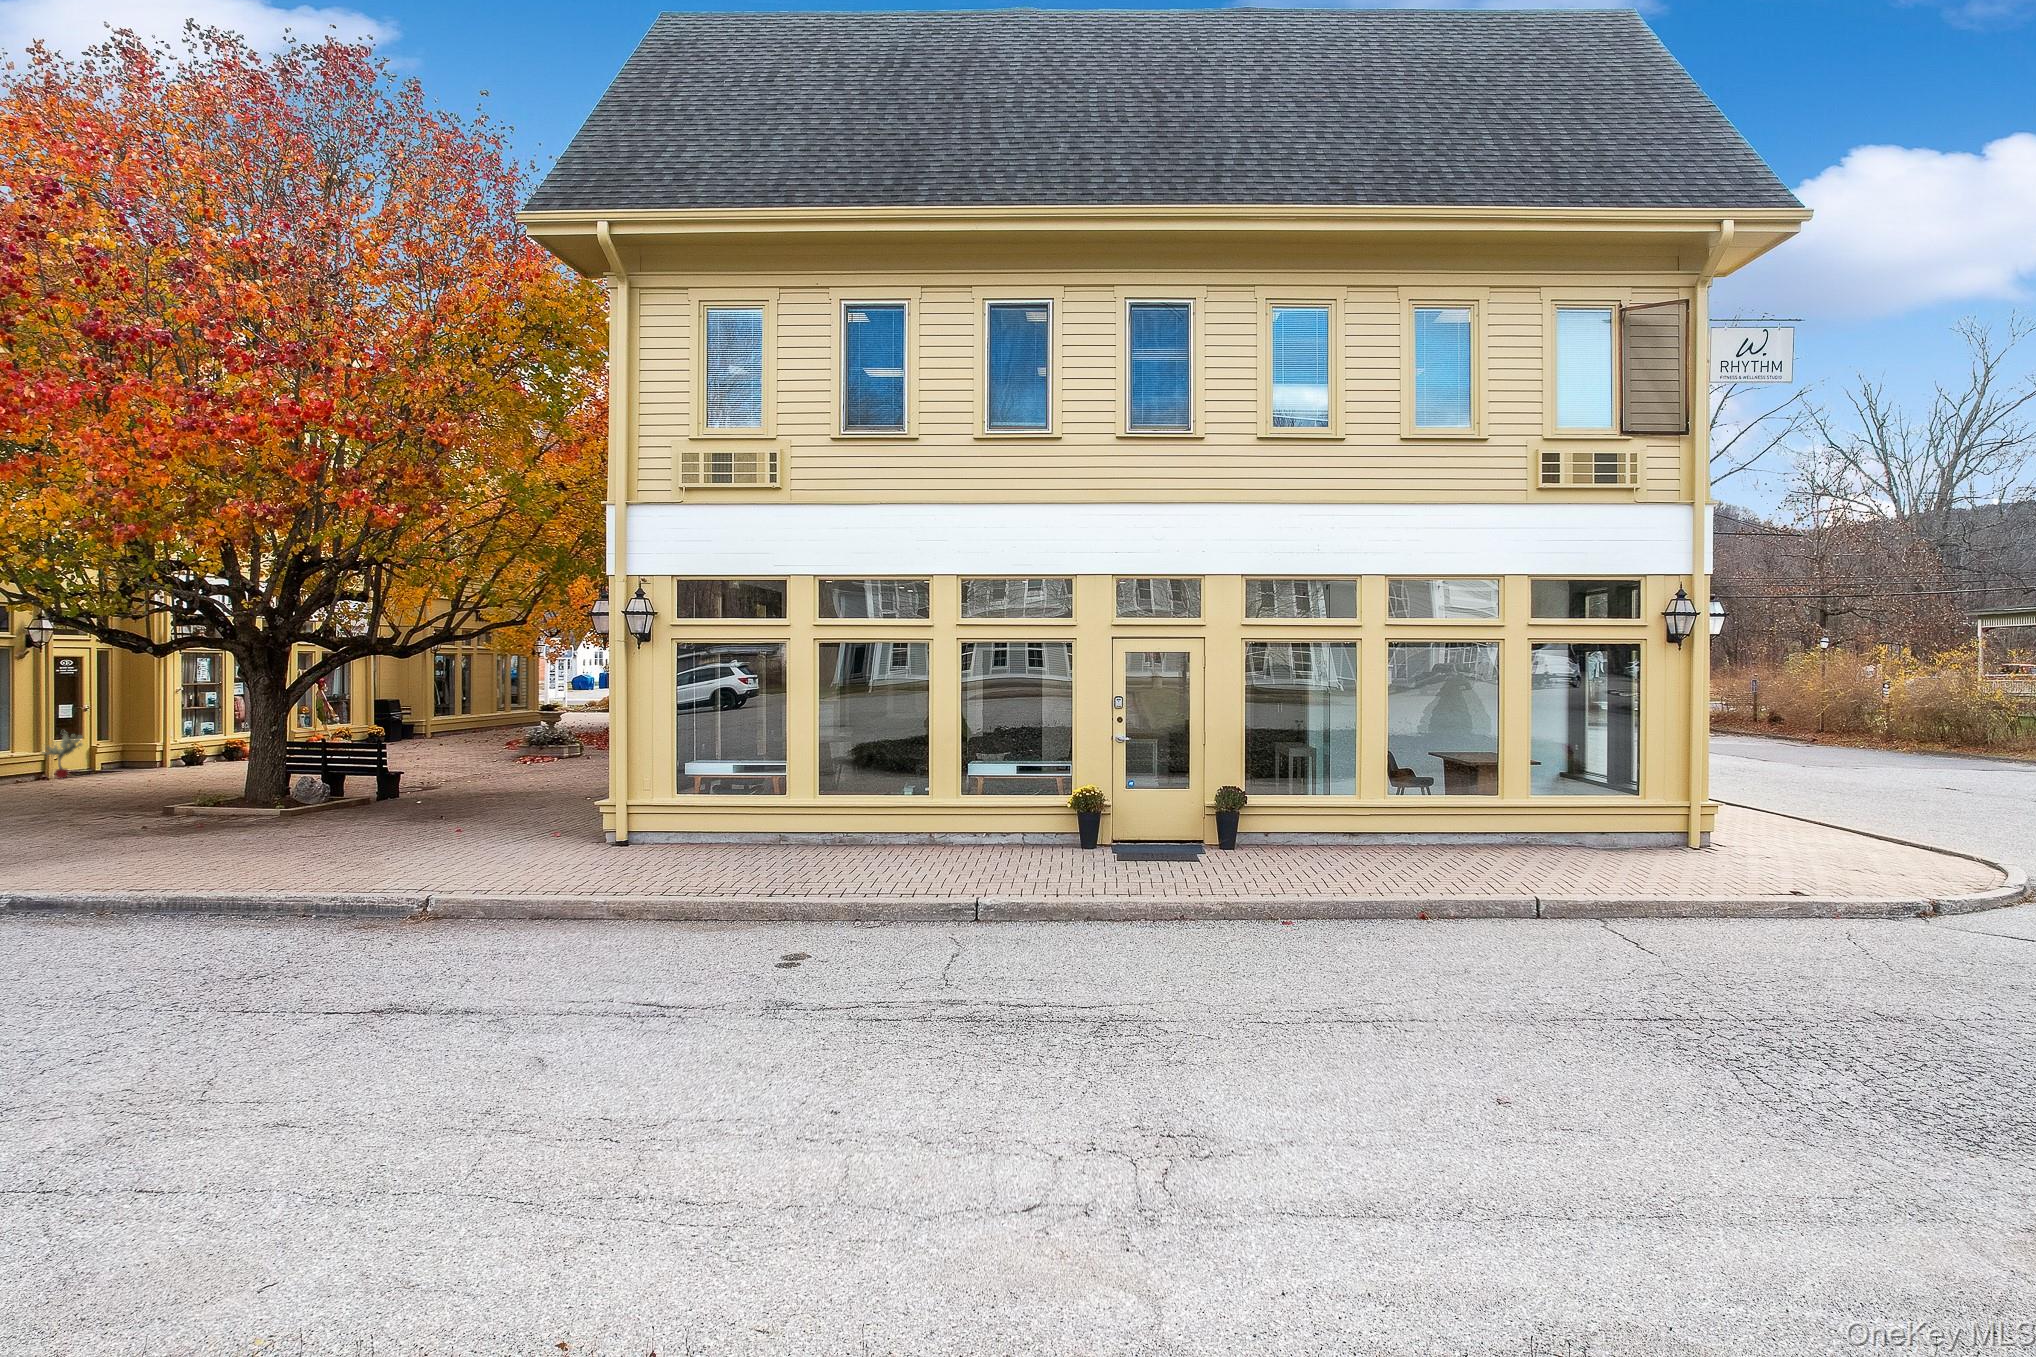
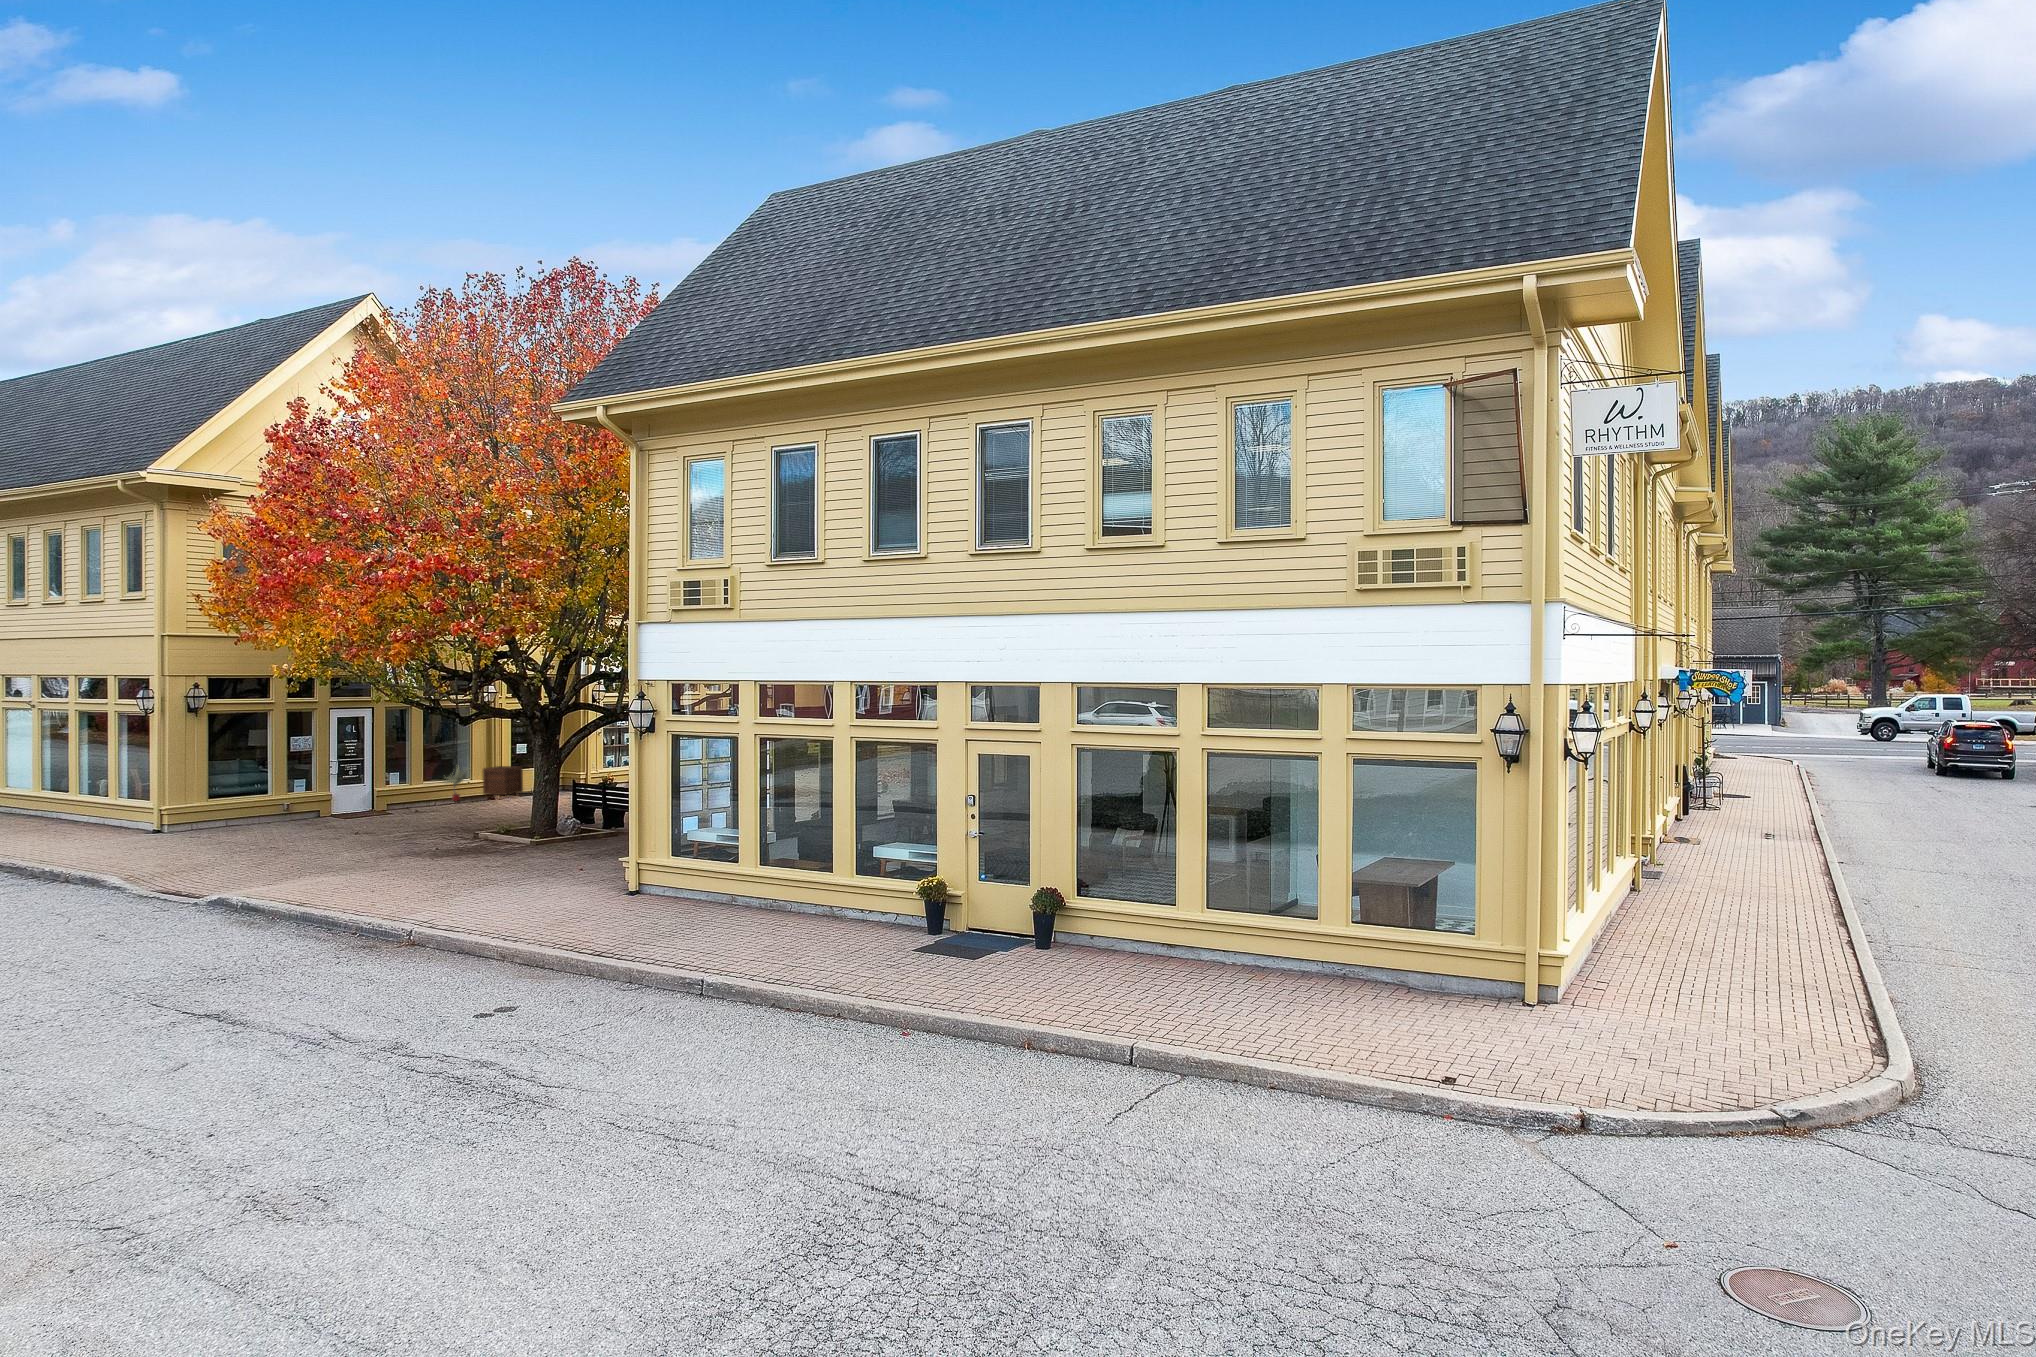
wooden crate: none [91,735,152,771] -> present [483,766,523,795]

